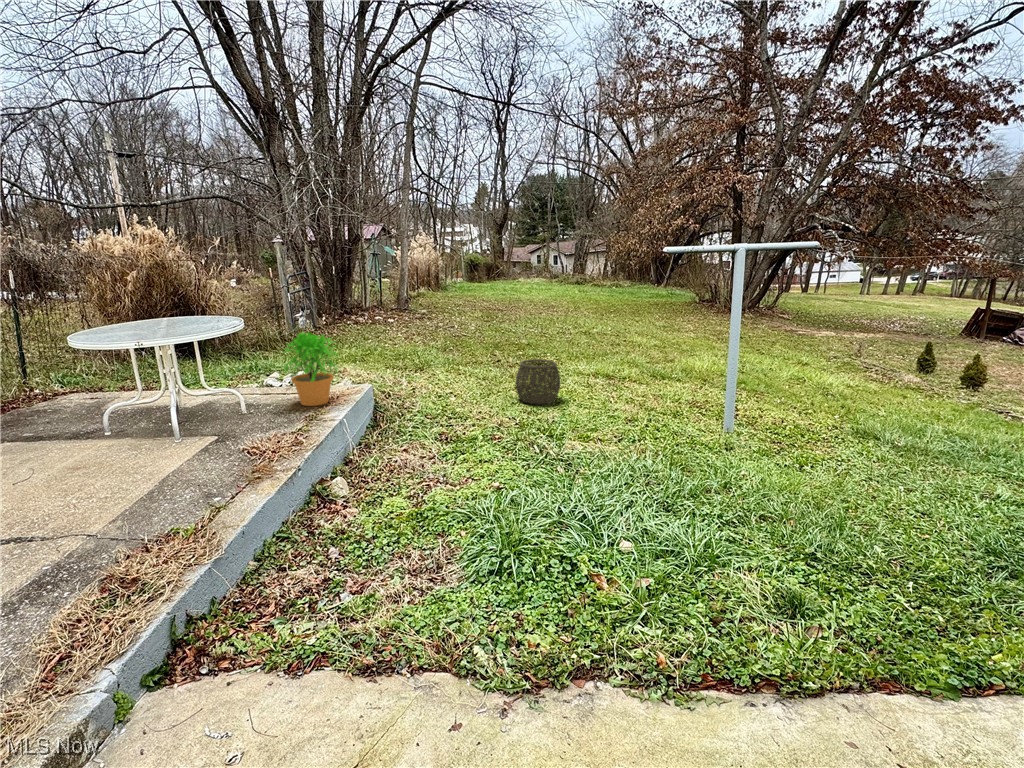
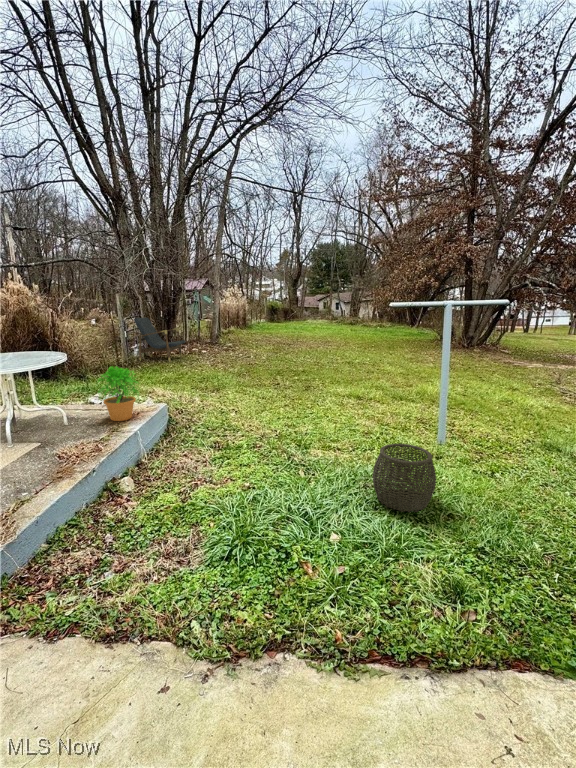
lounge chair: none [302,270,372,331] -> present [134,318,186,362]
woven basket: present [516,359,560,405] -> present [372,444,437,512]

